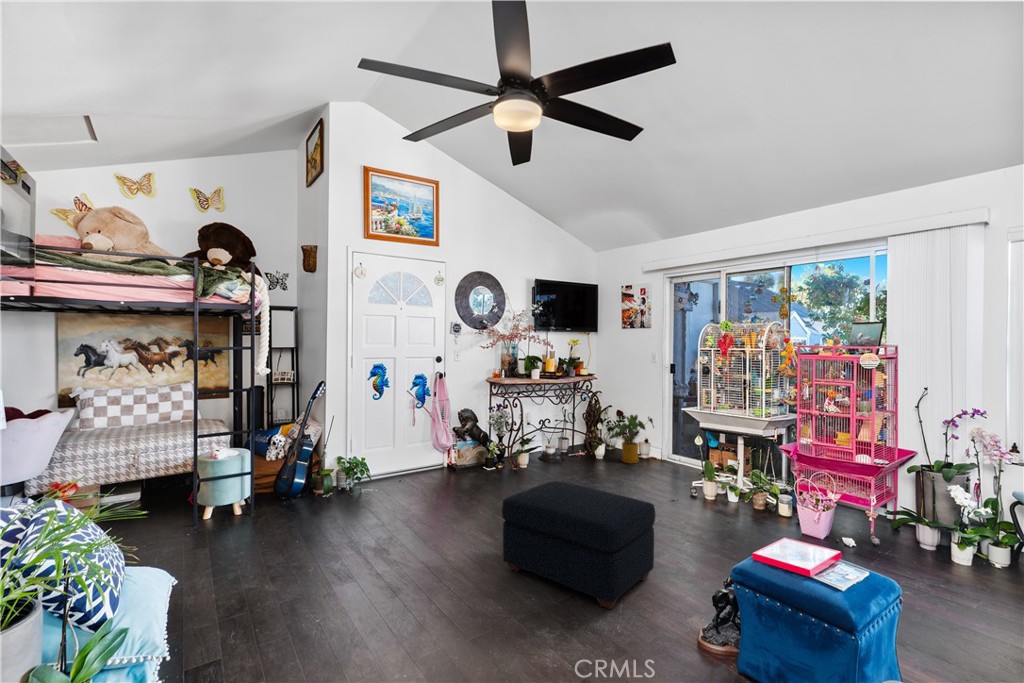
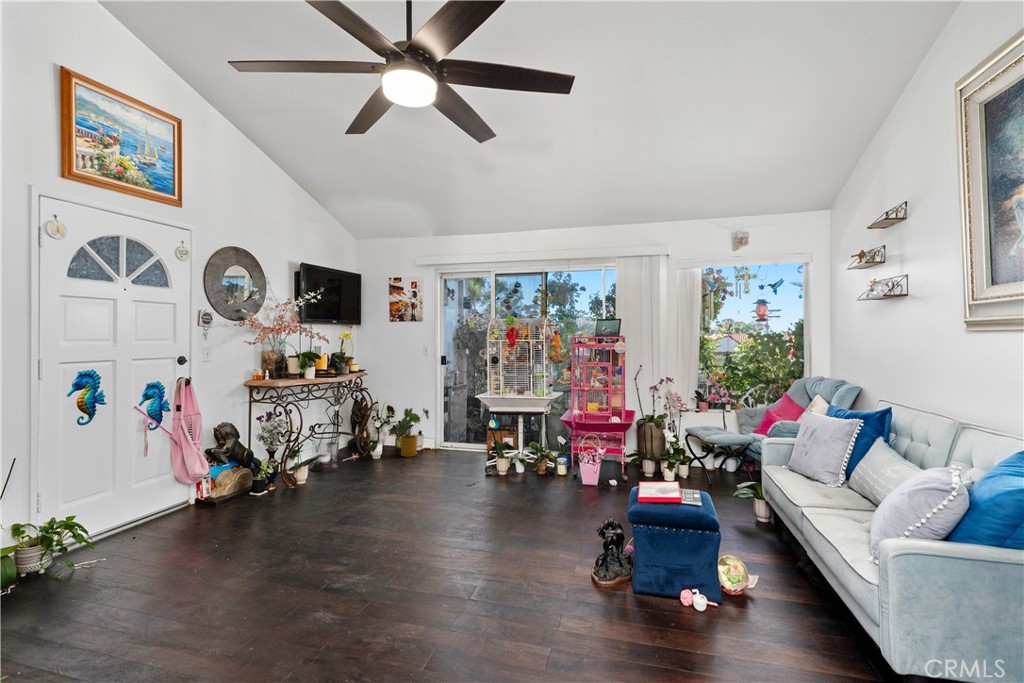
ottoman: present [502,481,656,609] -> none [390,483,531,590]

